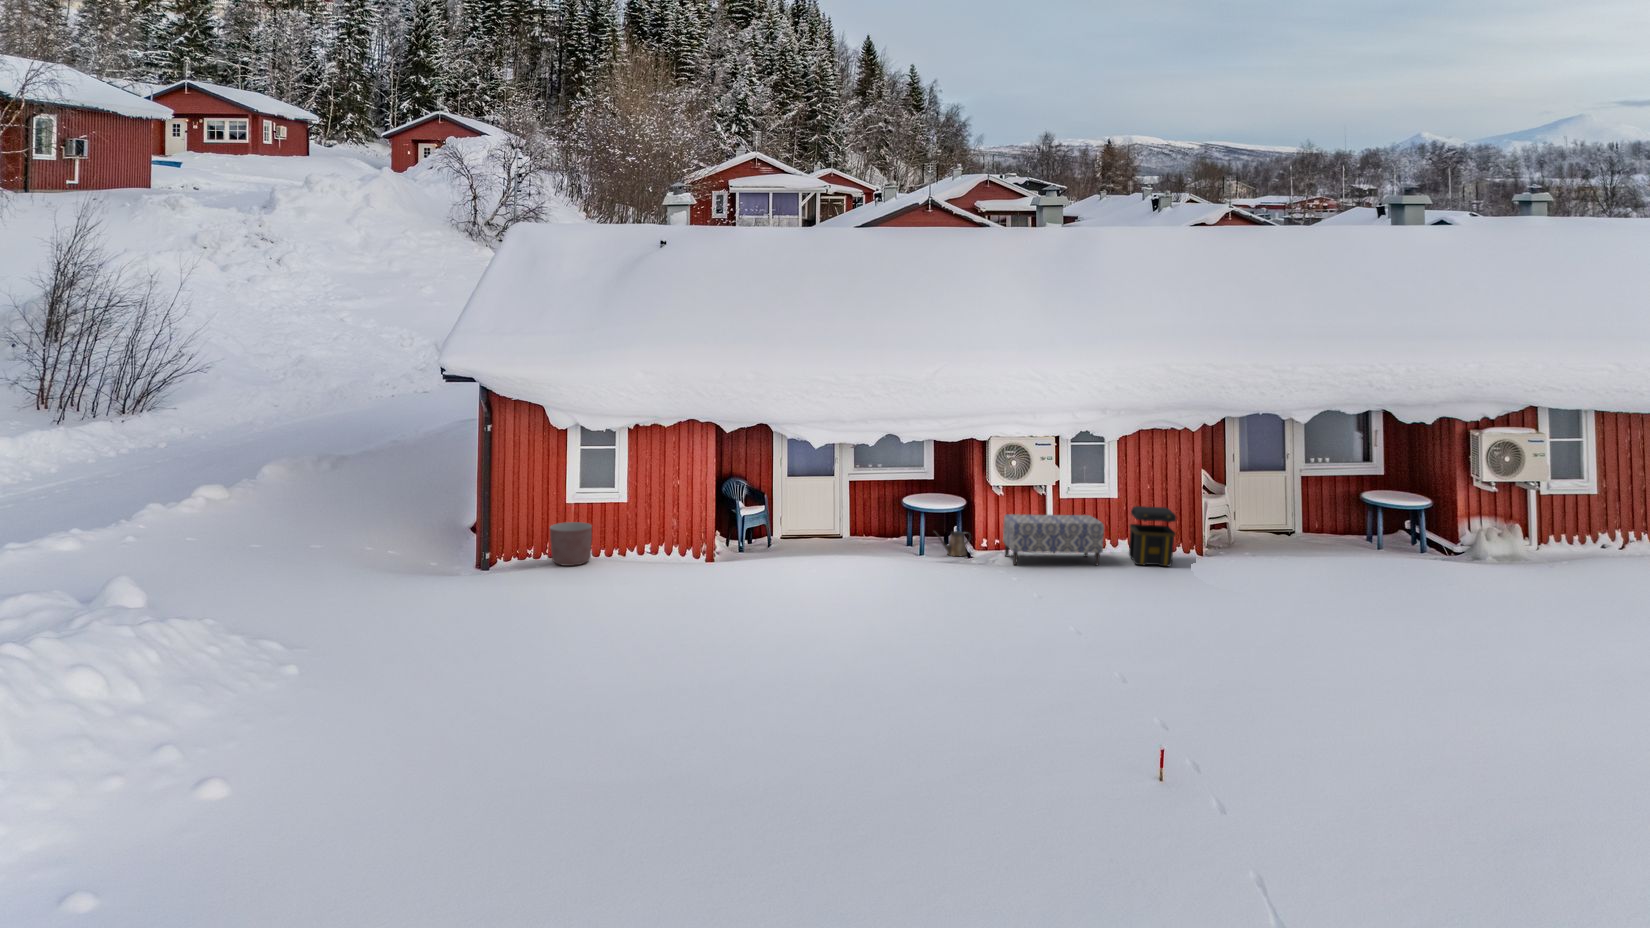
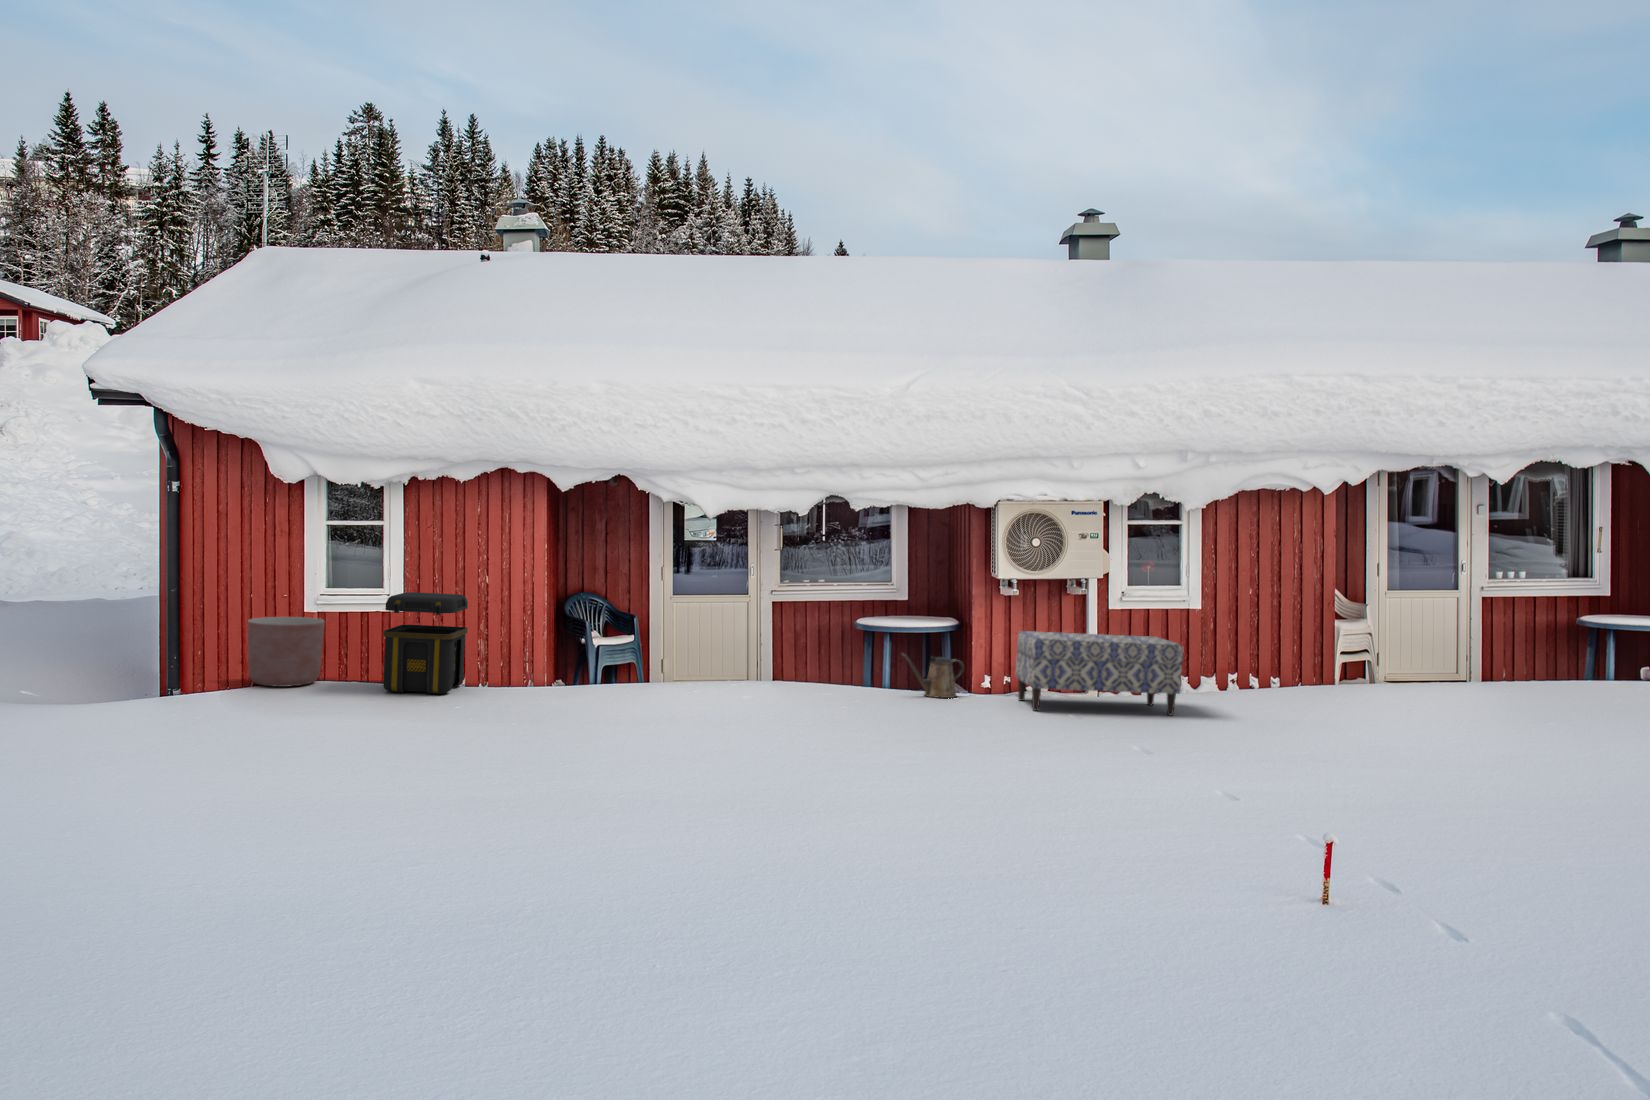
toolbox: present [1129,506,1176,567] -> present [383,592,468,694]

